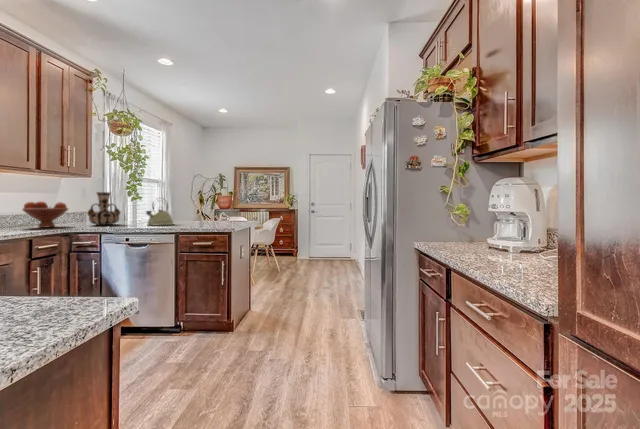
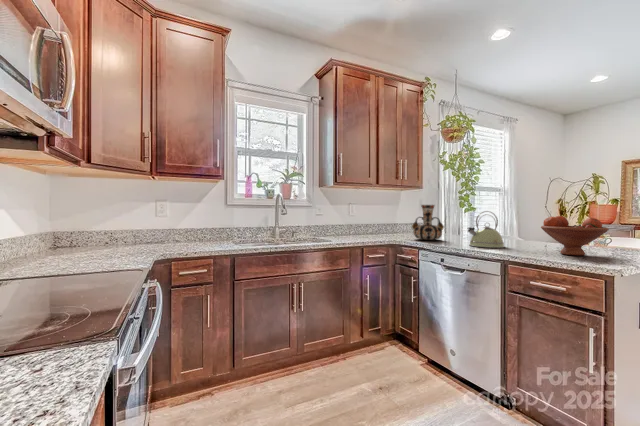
fruit bowl: present [23,201,68,228] -> present [541,216,609,256]

